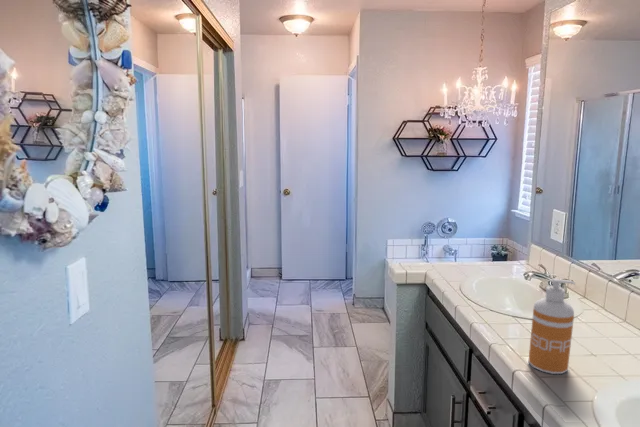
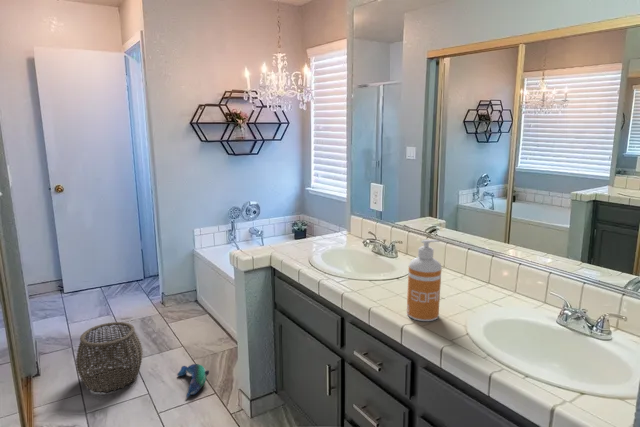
woven basket: none [267,309,319,368] -> present [76,322,143,392]
plush toy: none [343,363,369,393] -> present [178,364,209,398]

